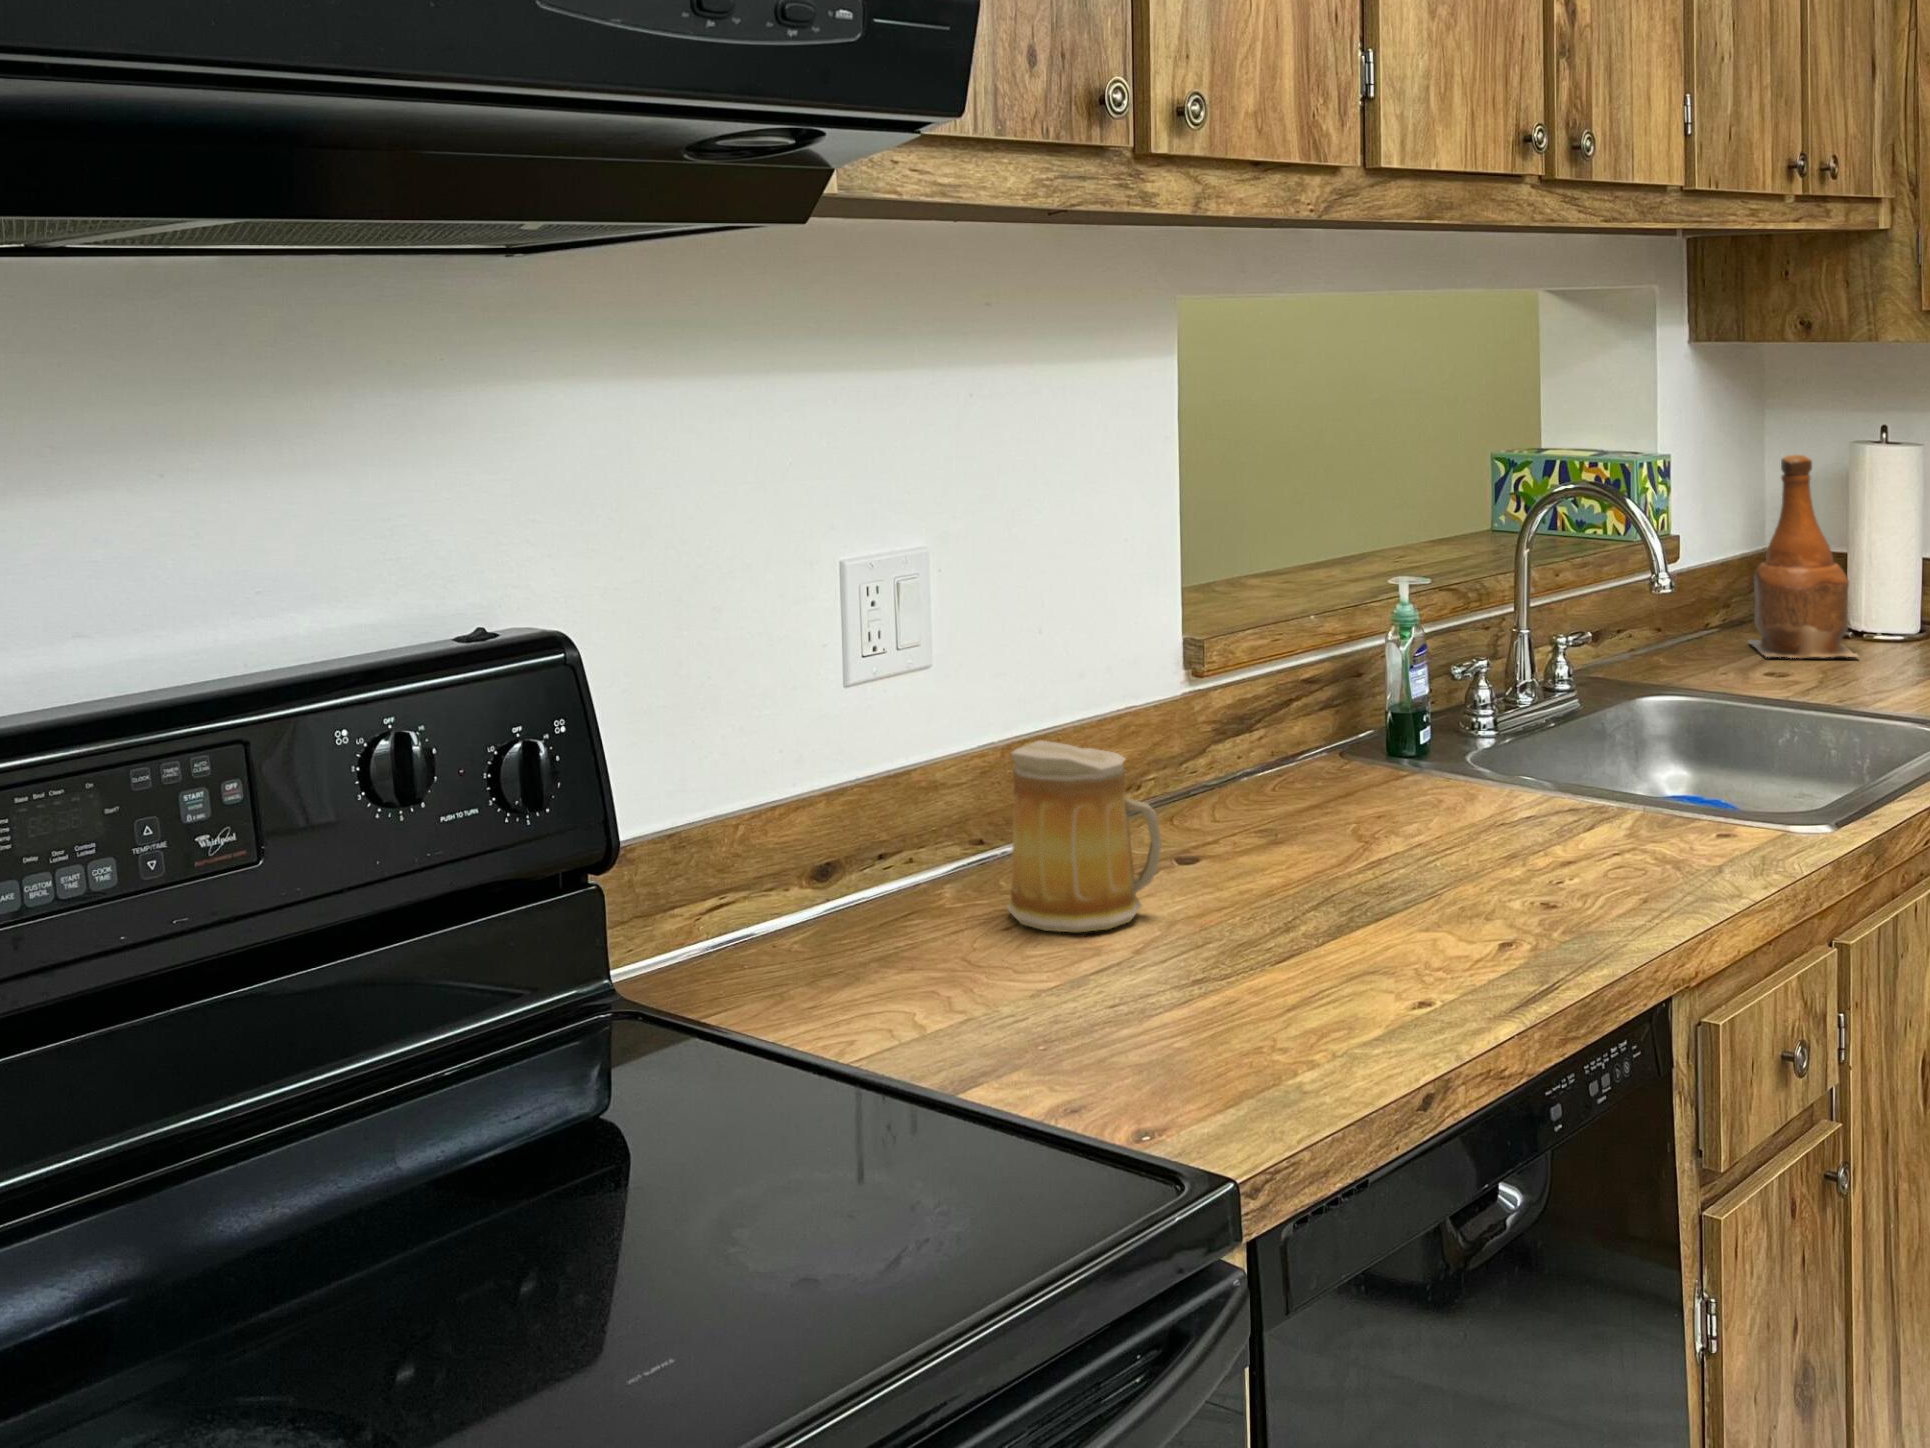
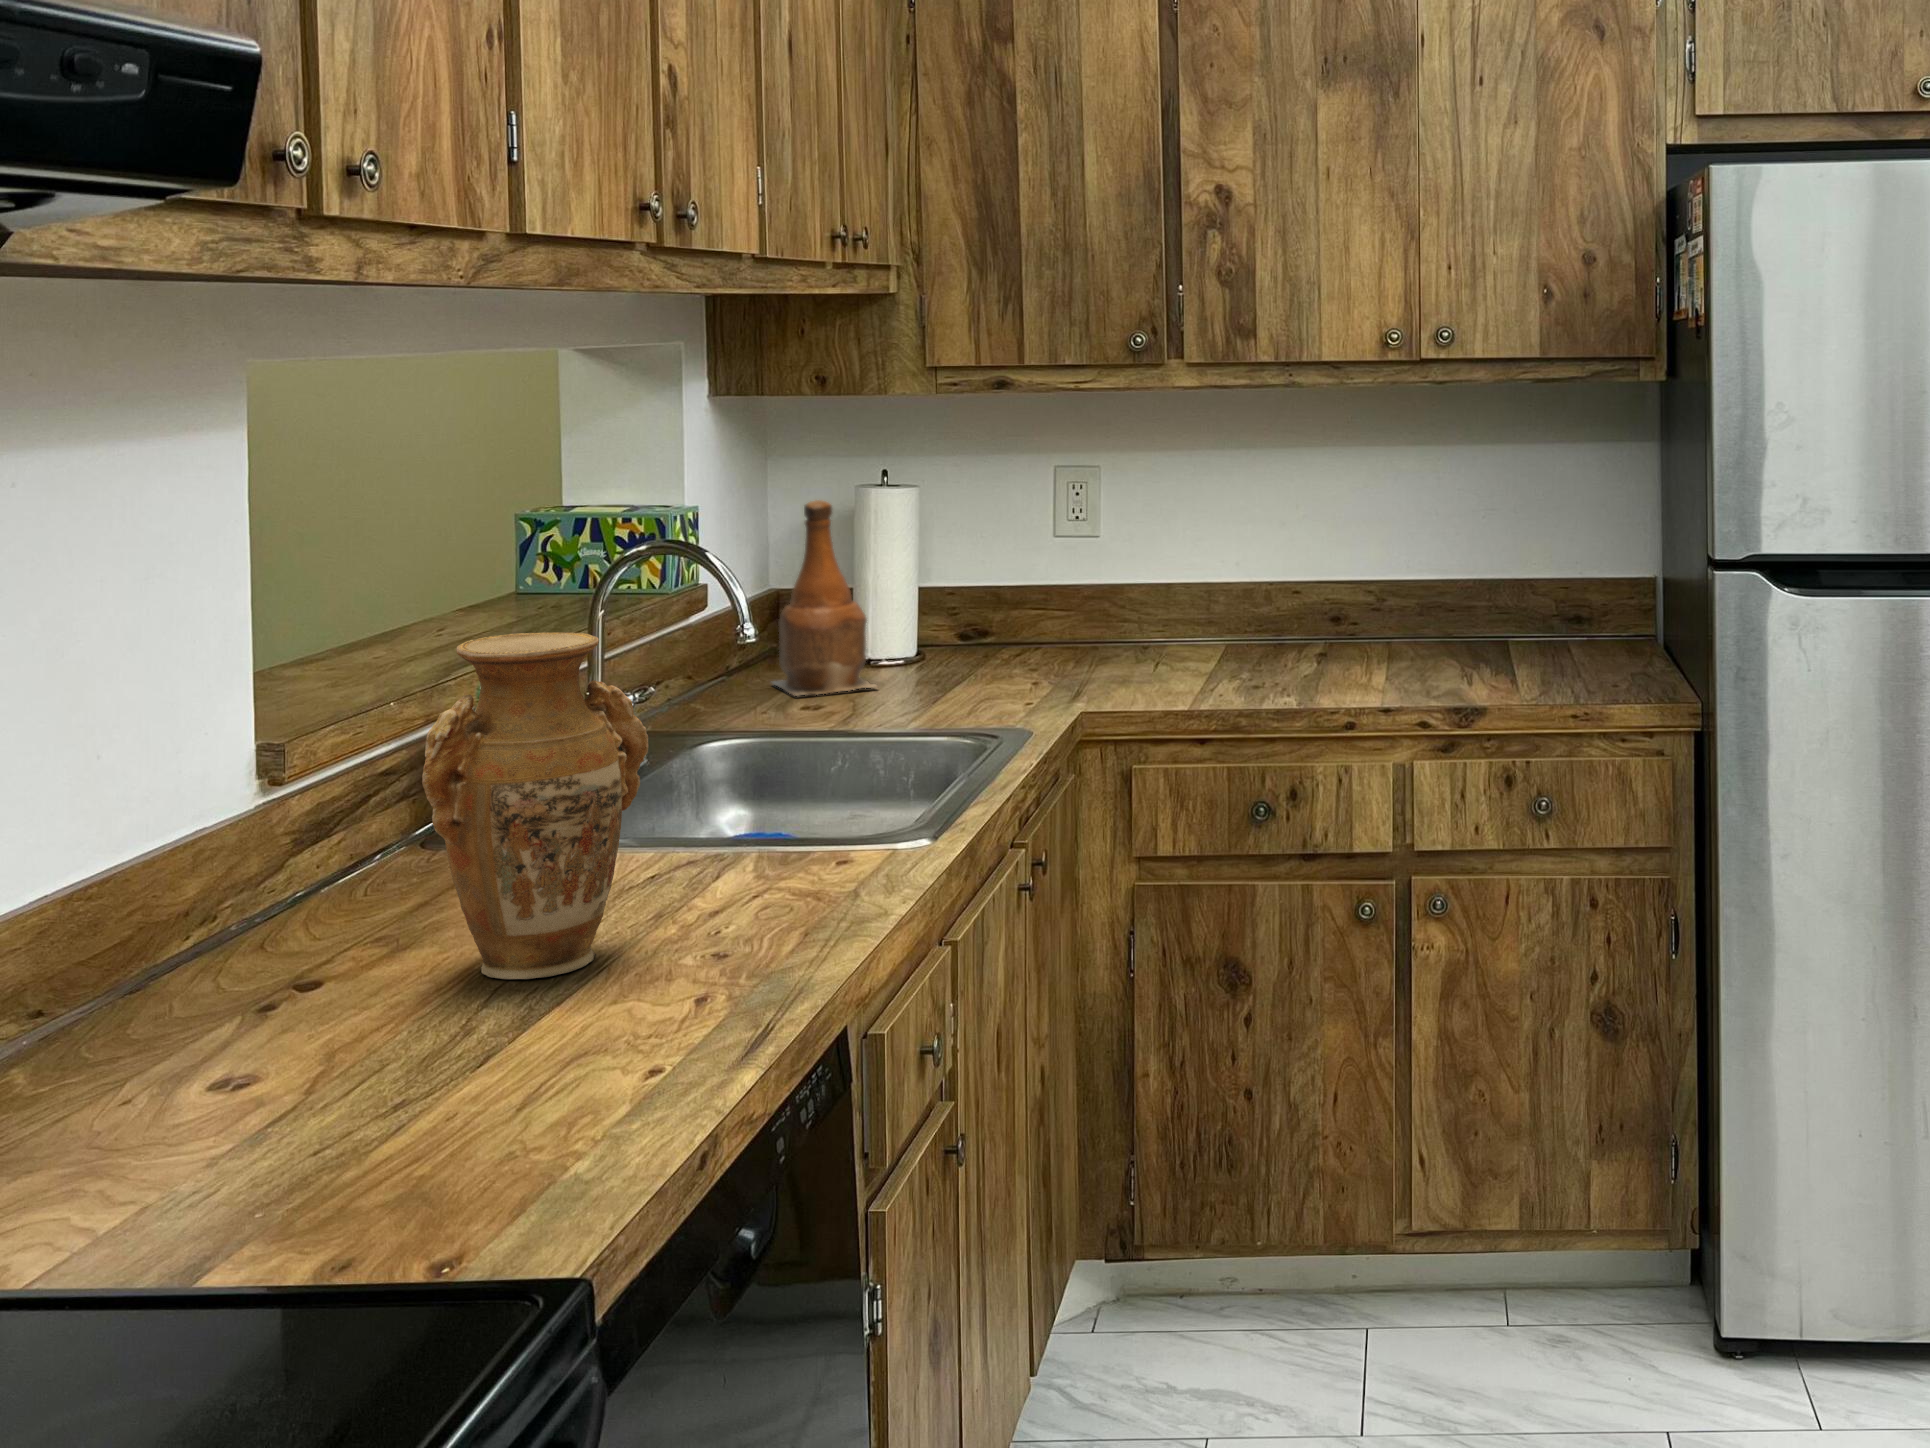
vase: none [1267,555,1489,892] -> present [422,632,649,979]
mug: present [1007,741,1162,932] -> none [123,877,320,1091]

